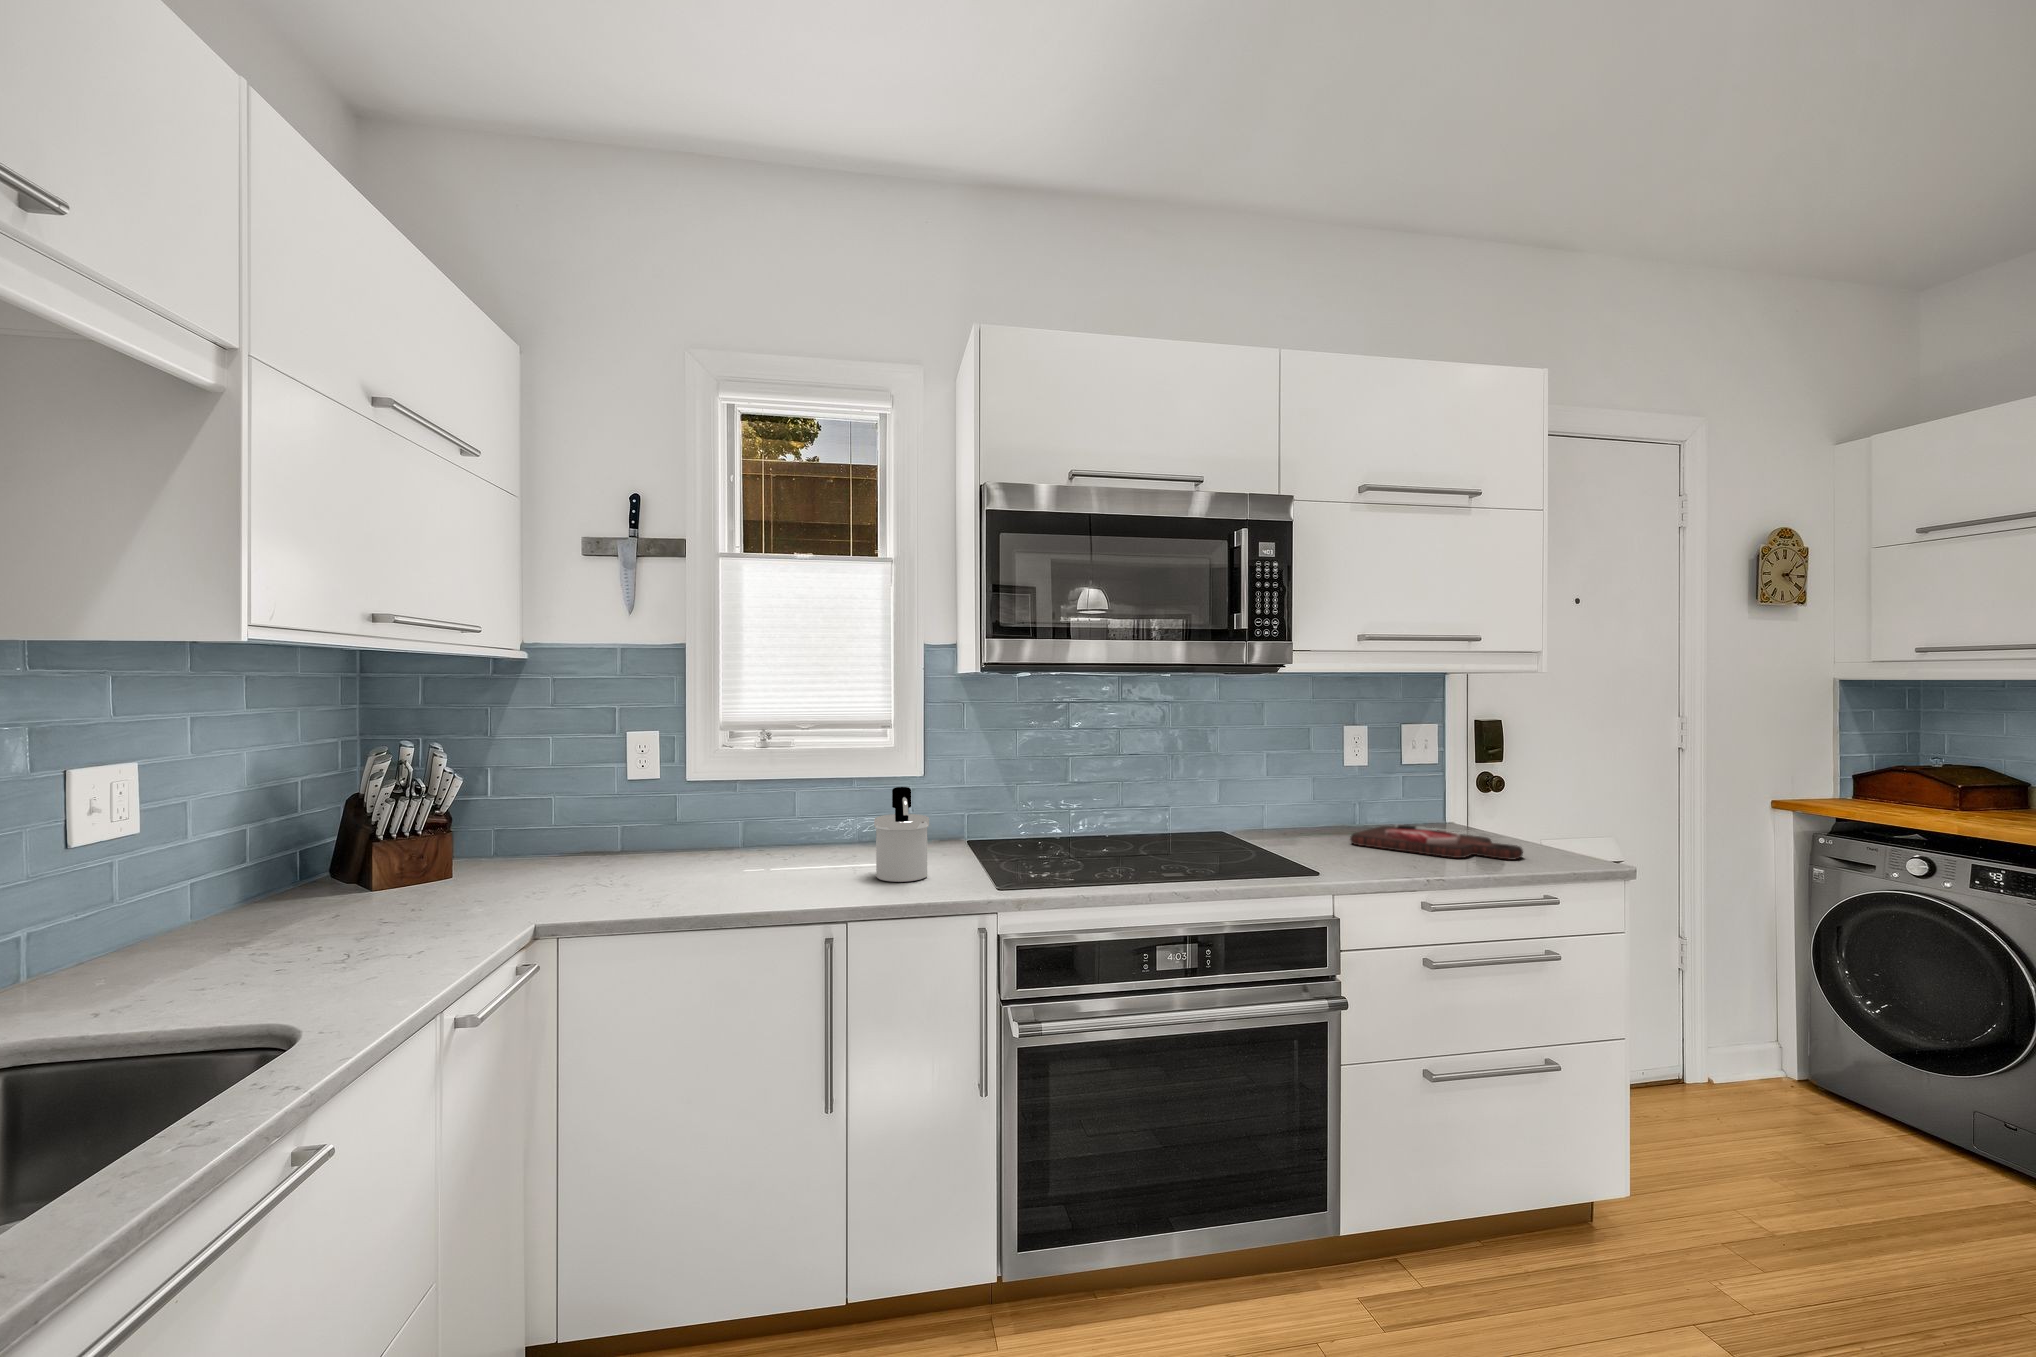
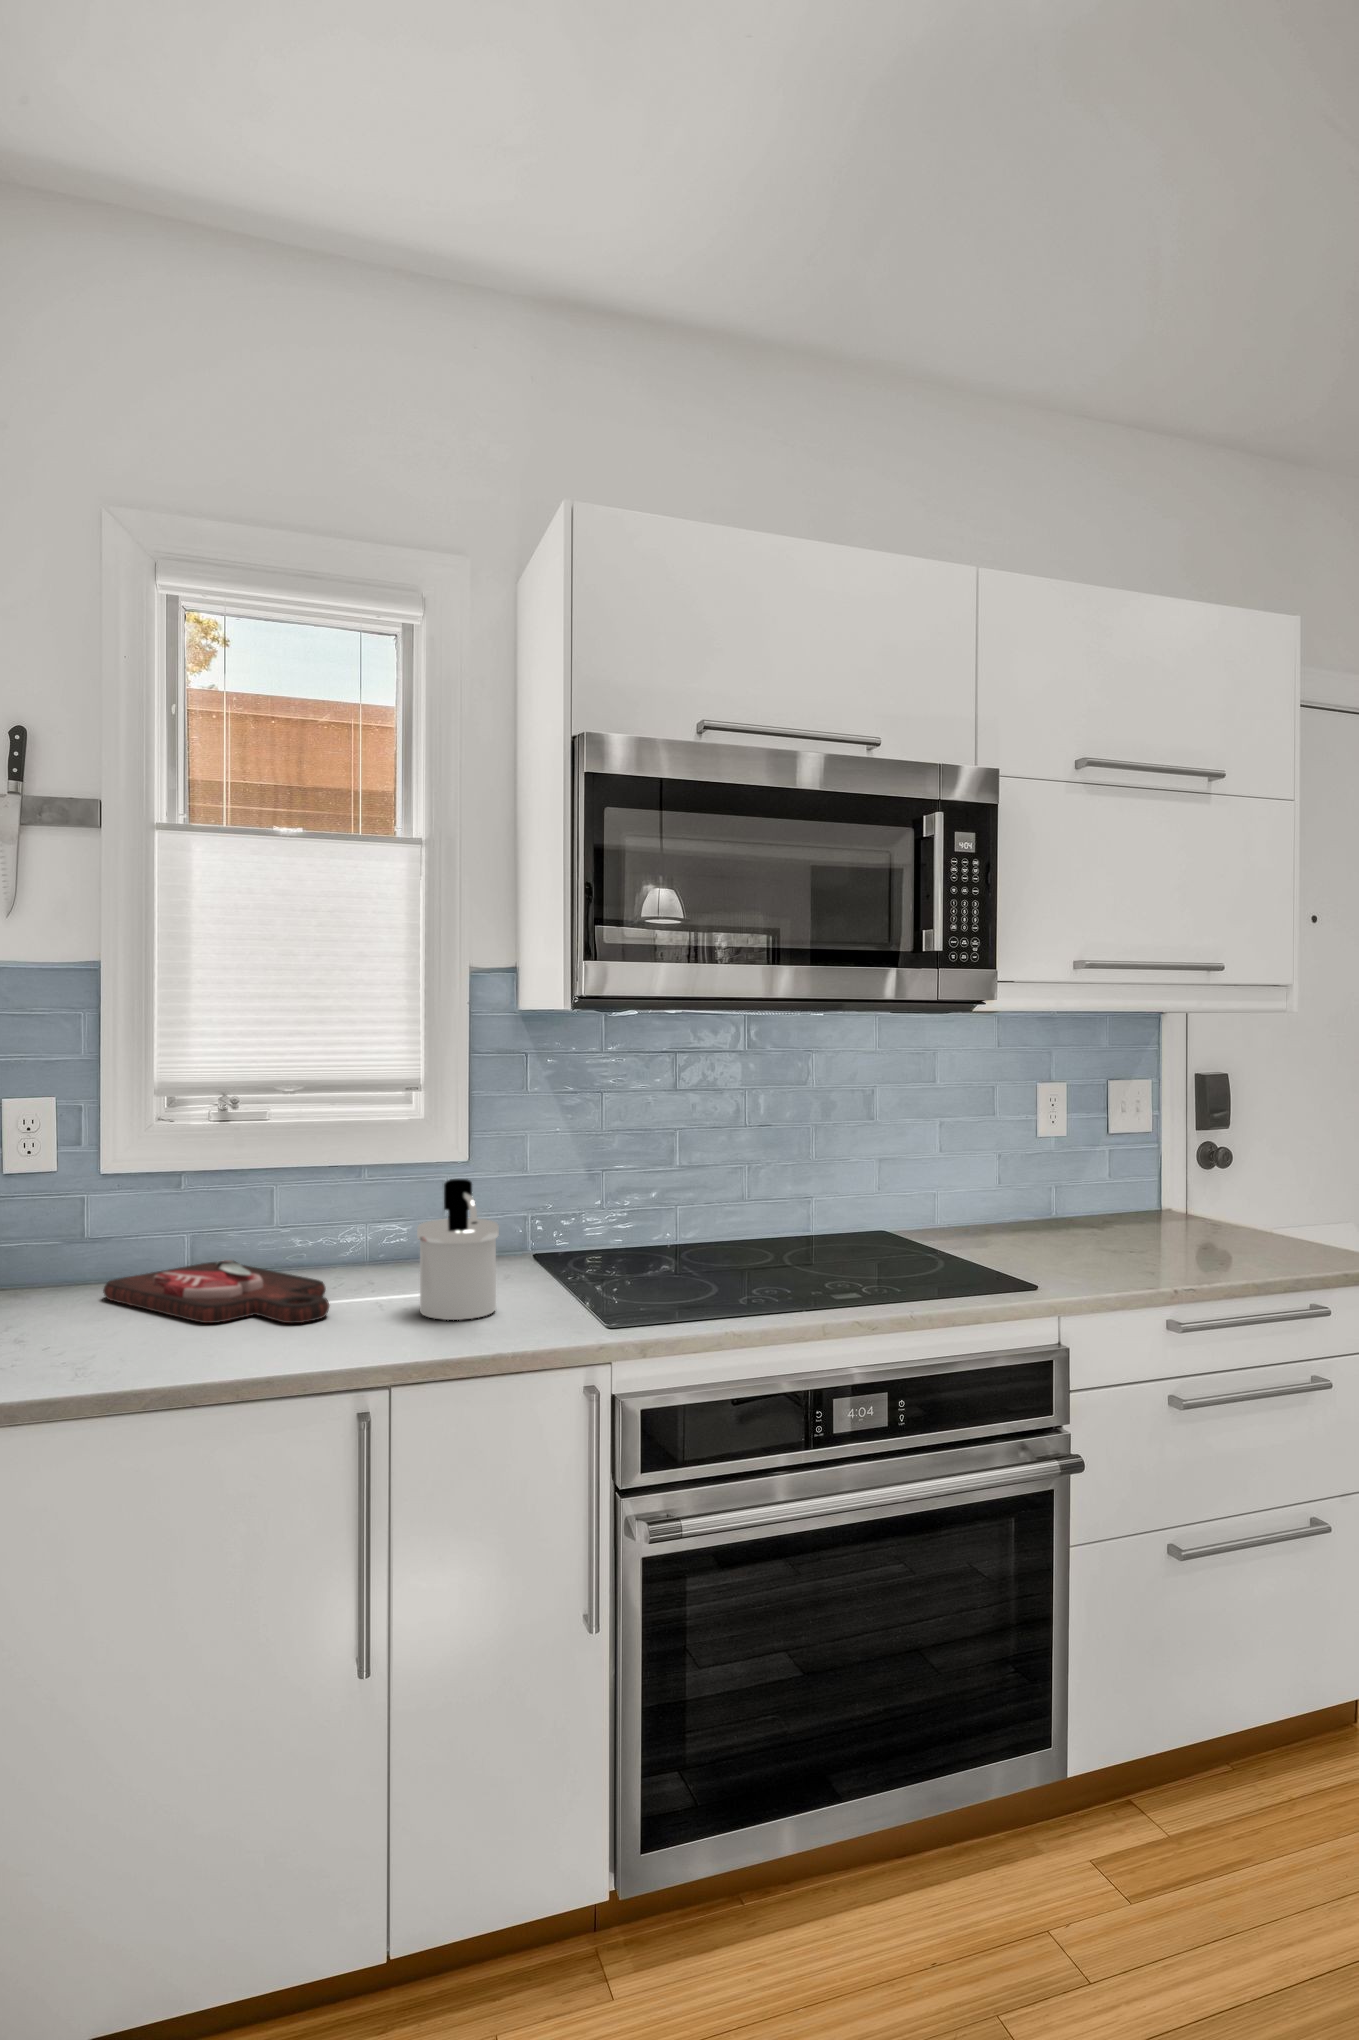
cutting board: present [1350,825,1523,860] -> present [103,1260,329,1323]

